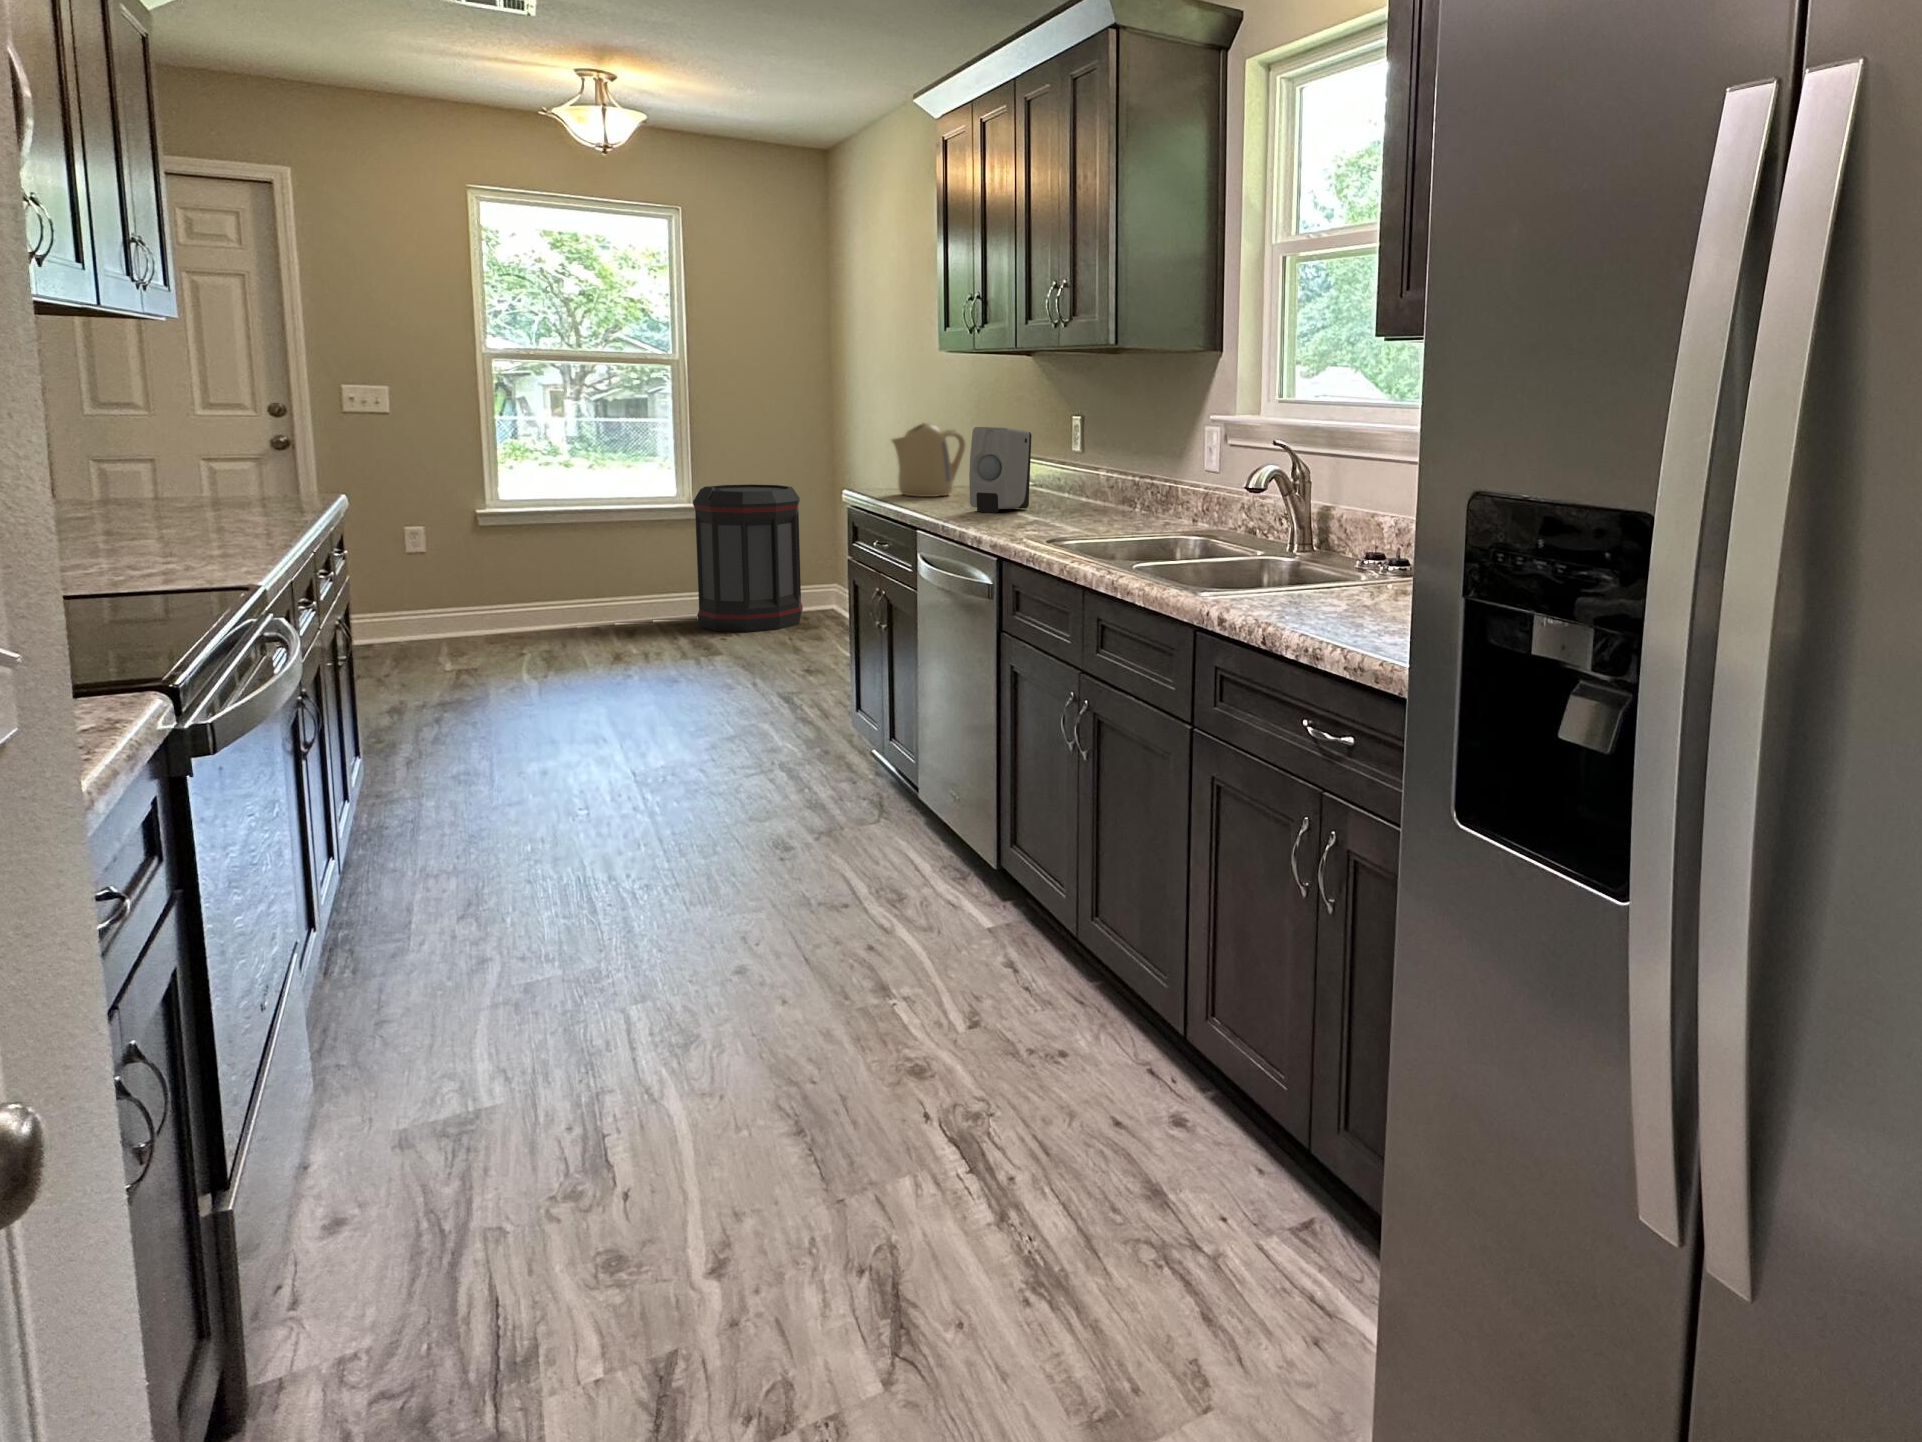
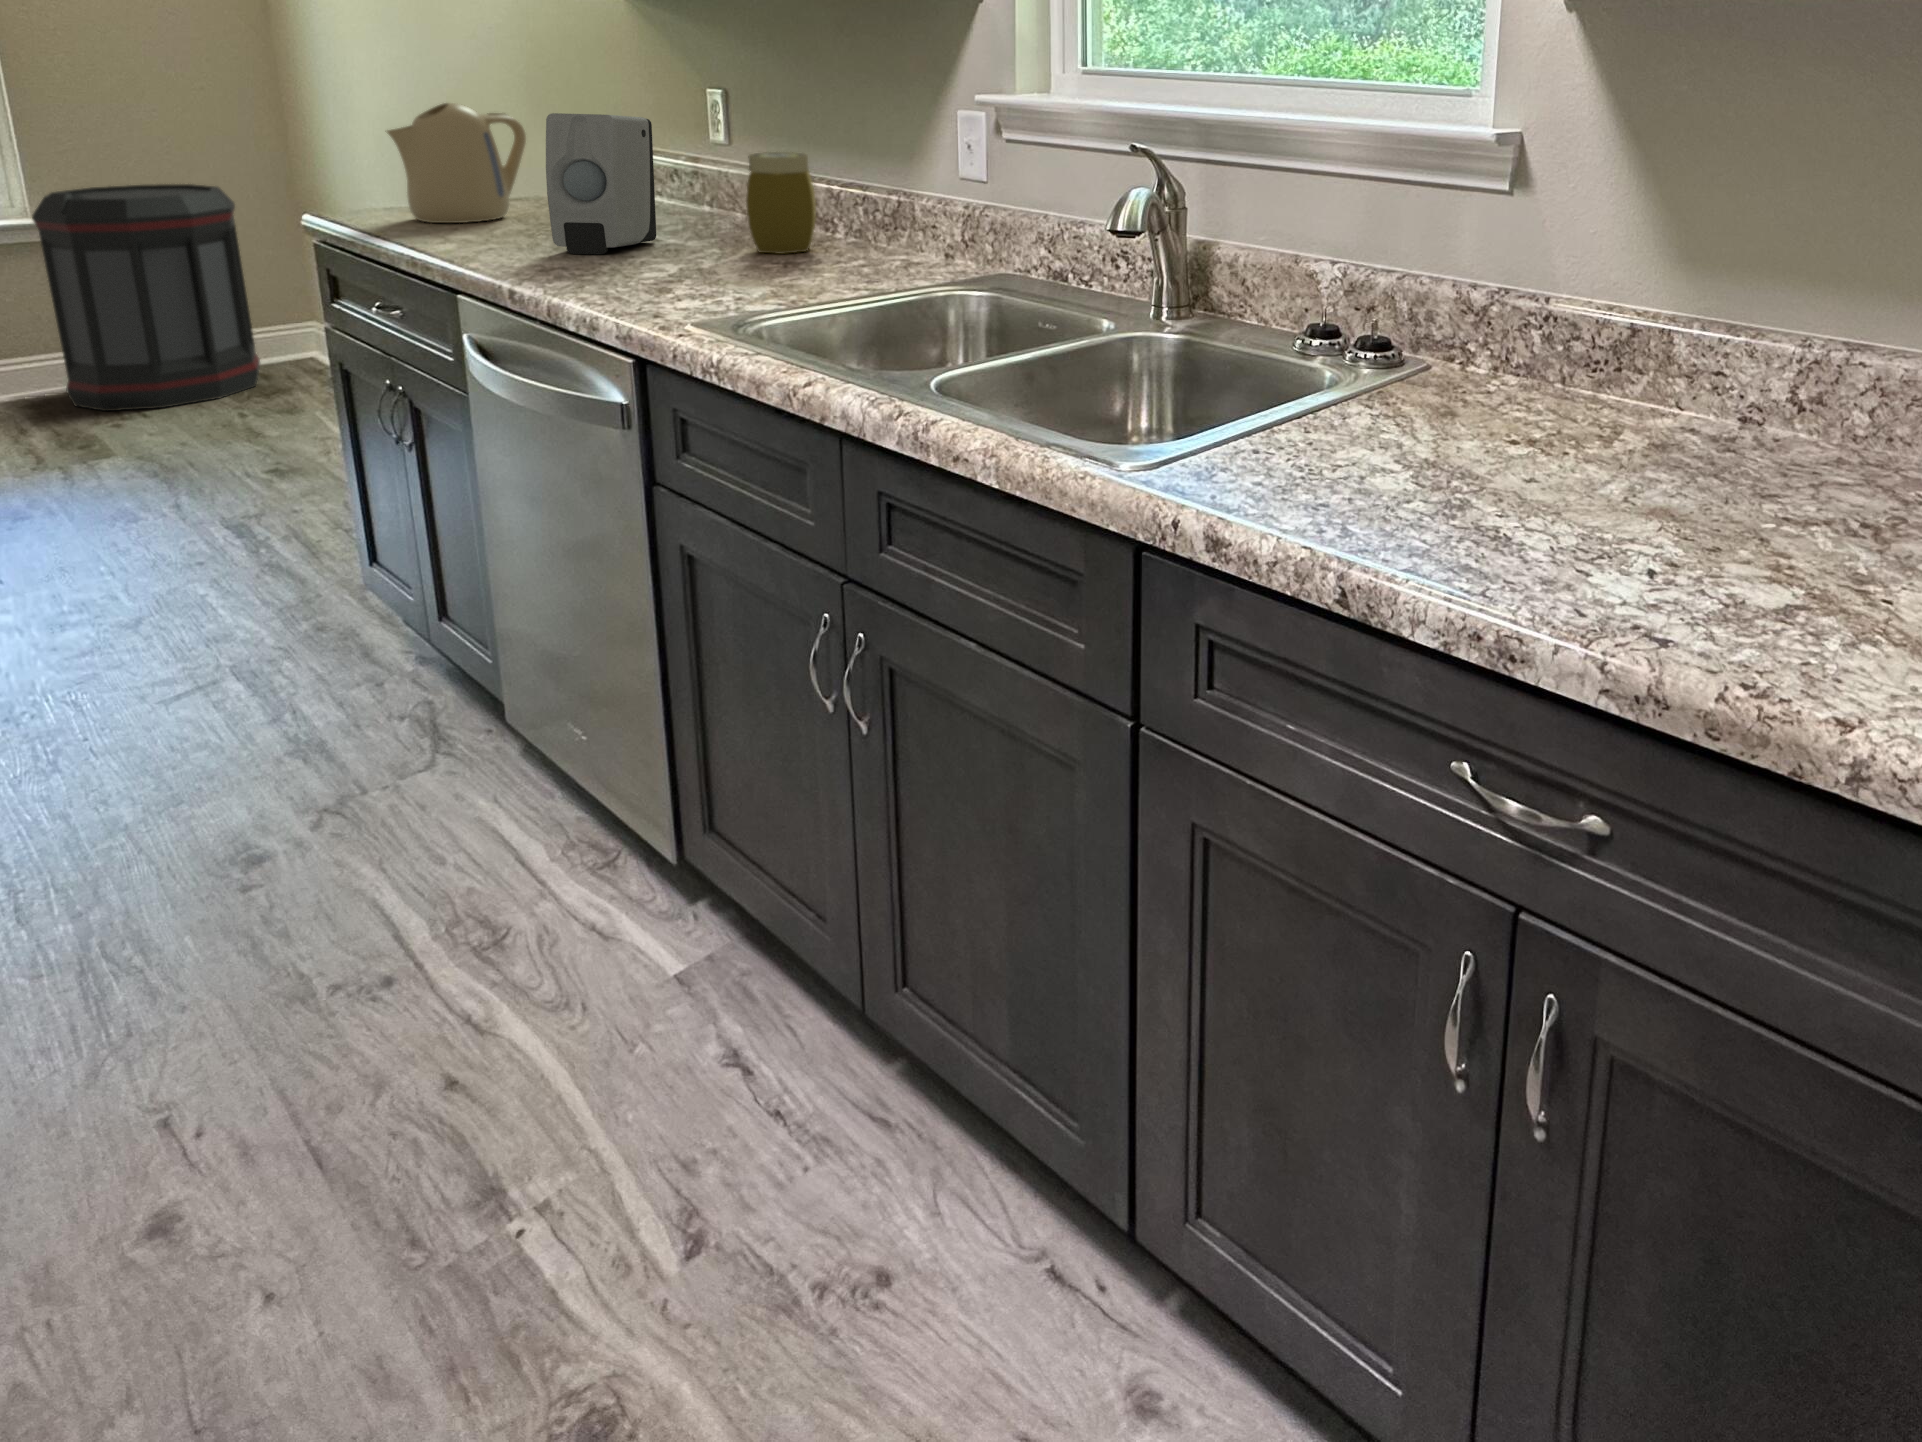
jar: none [1078,453,1121,517] -> present [746,152,816,254]

